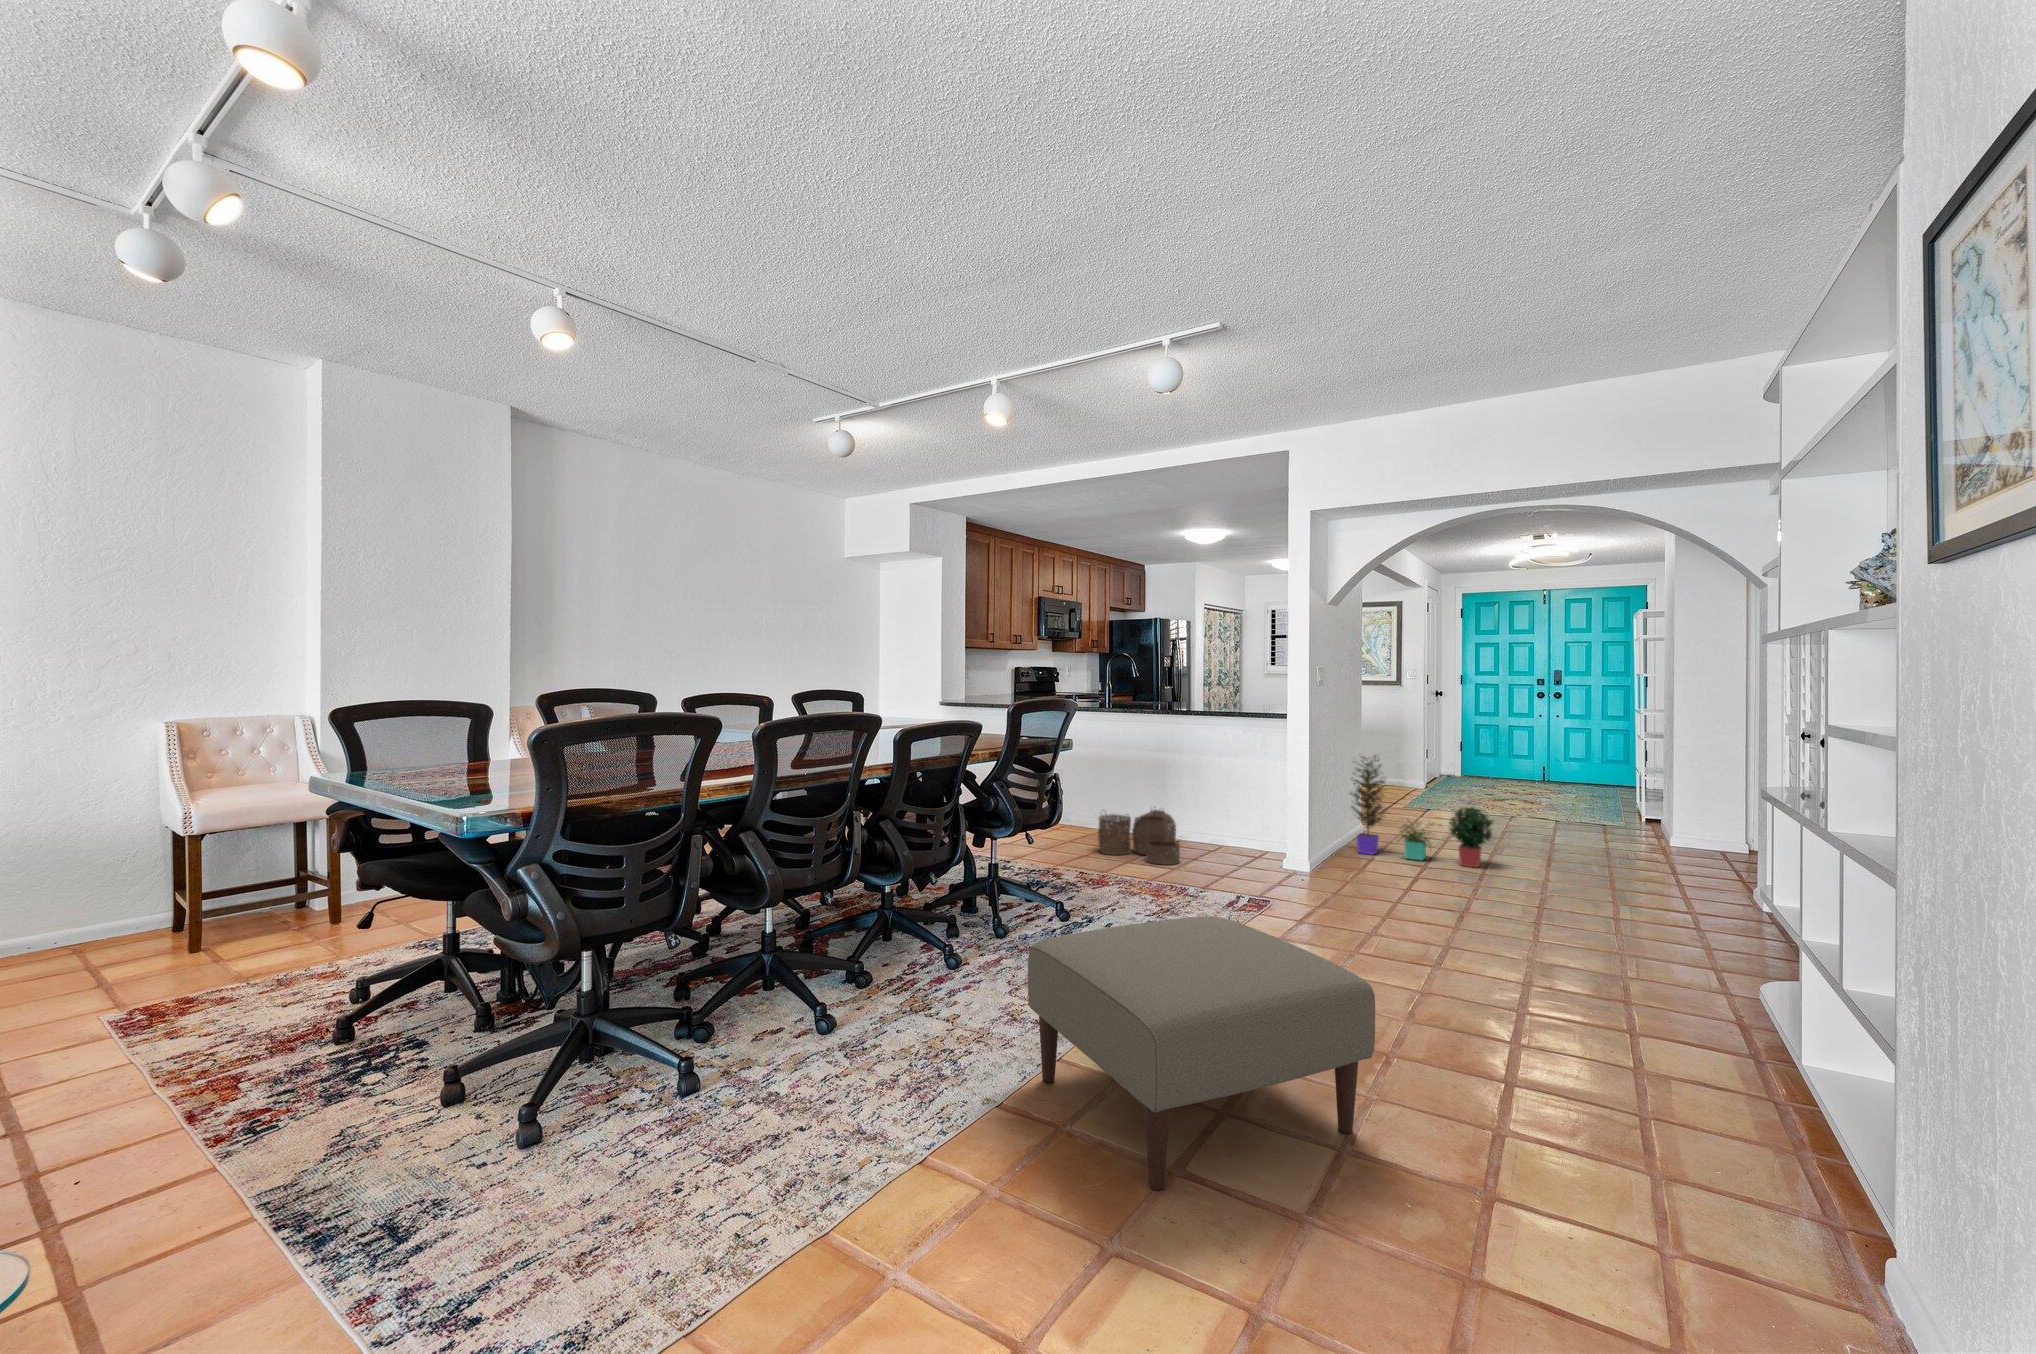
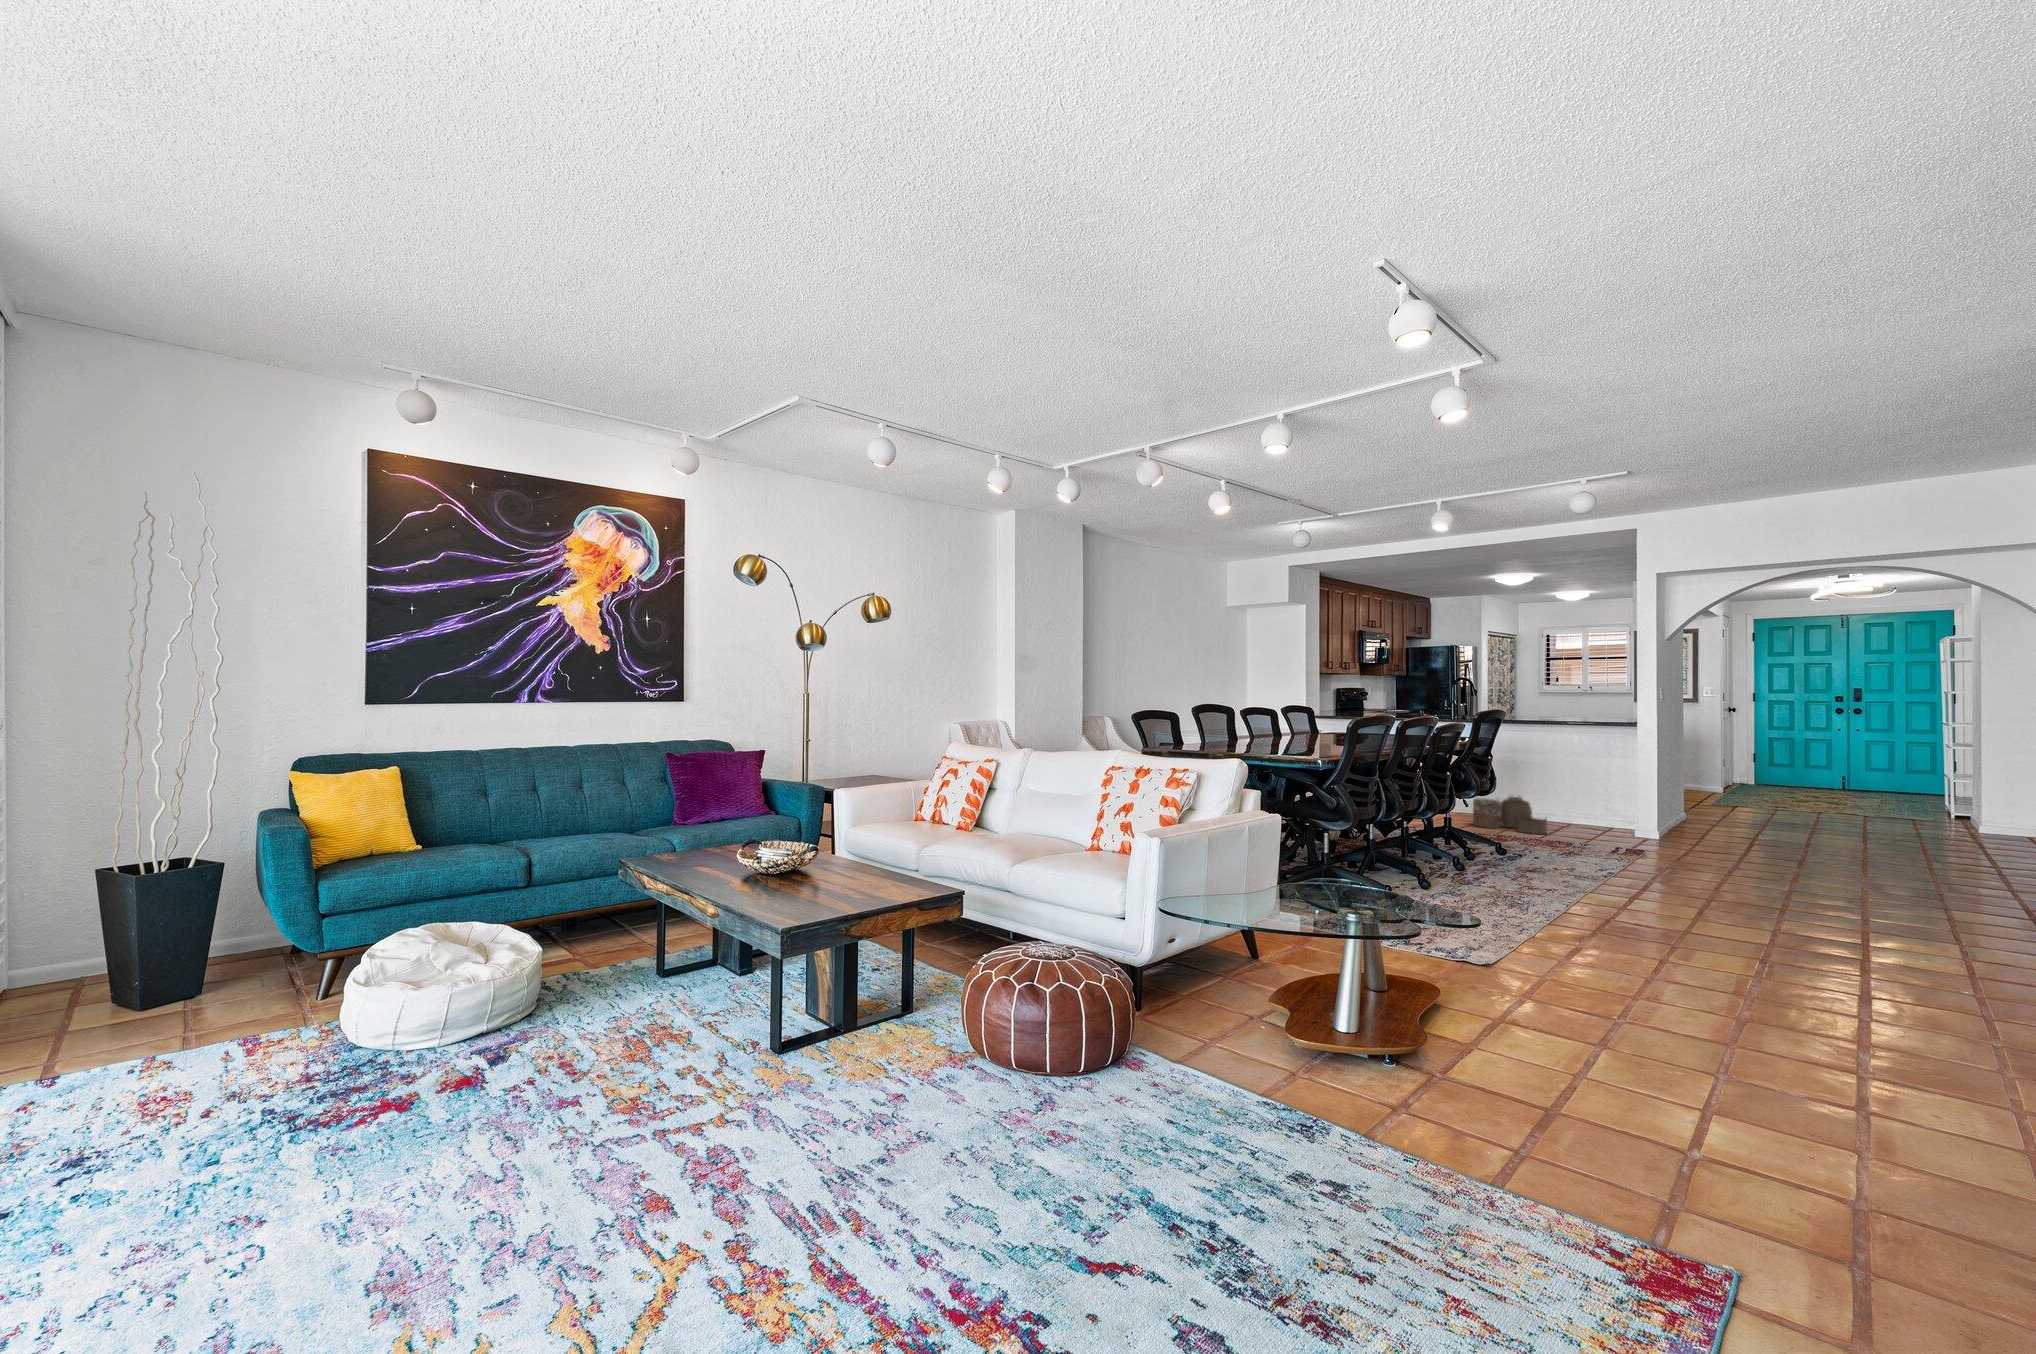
potted plant: present [1350,757,1493,868] -> none [1680,755,1820,844]
ottoman: present [1028,916,1375,1190] -> none [1564,836,1797,950]

